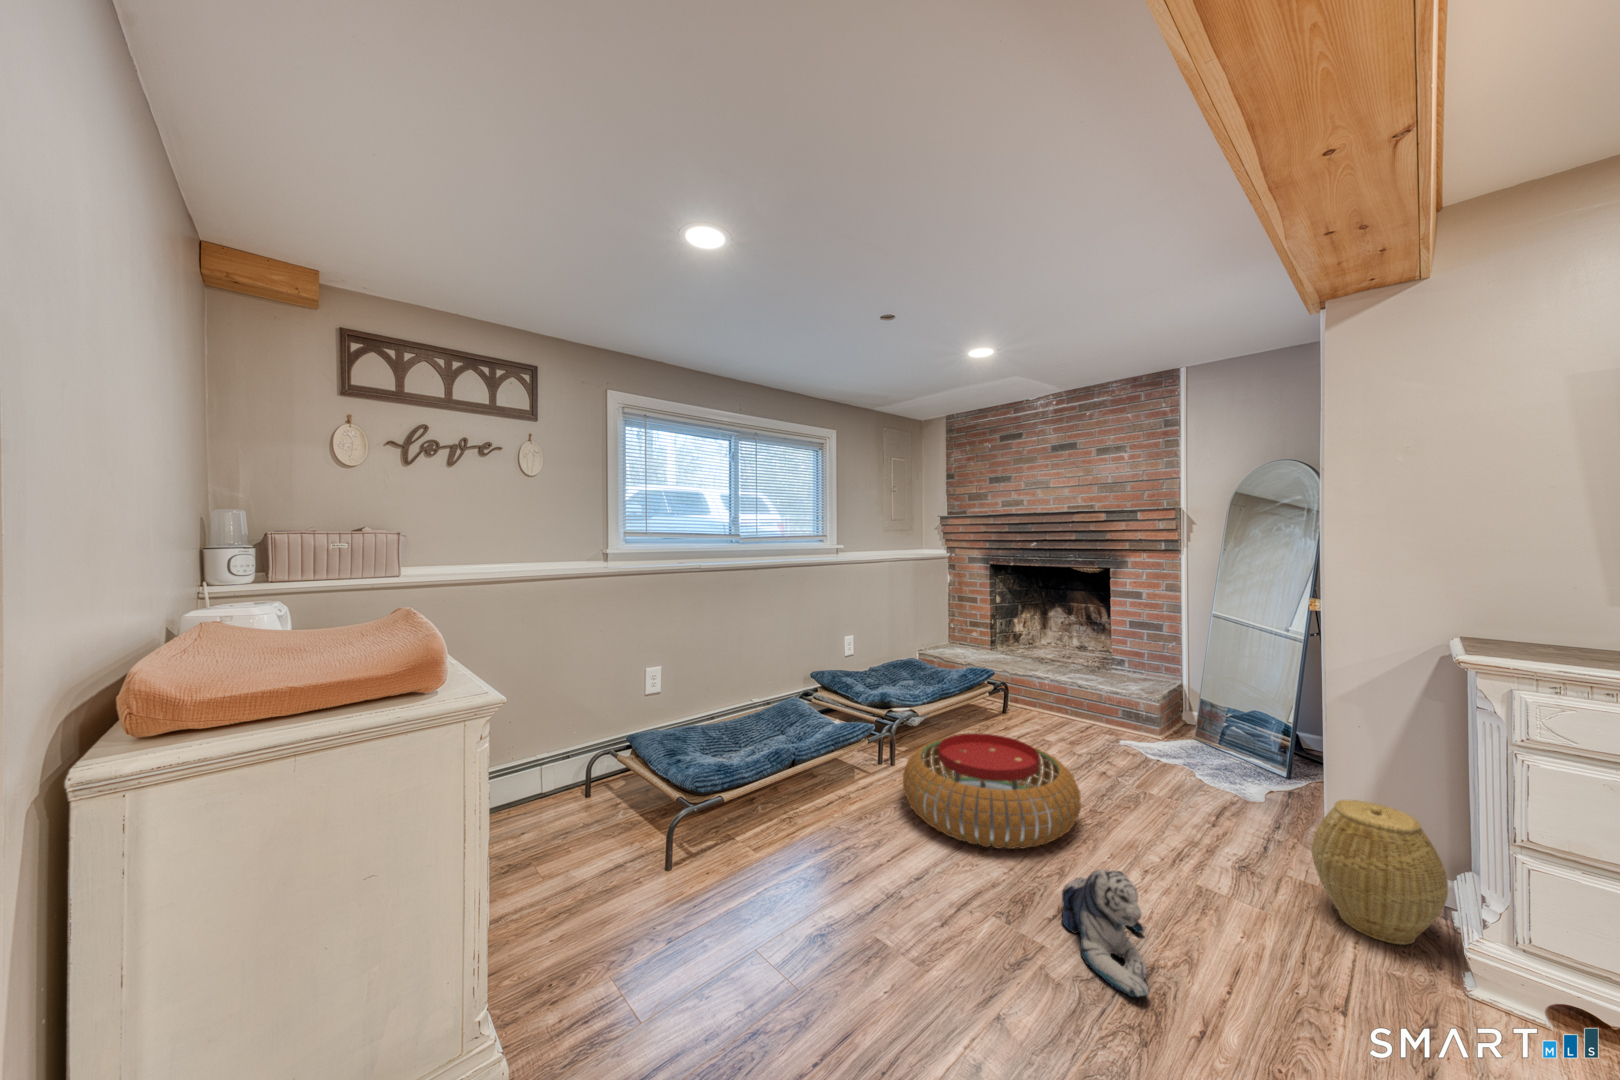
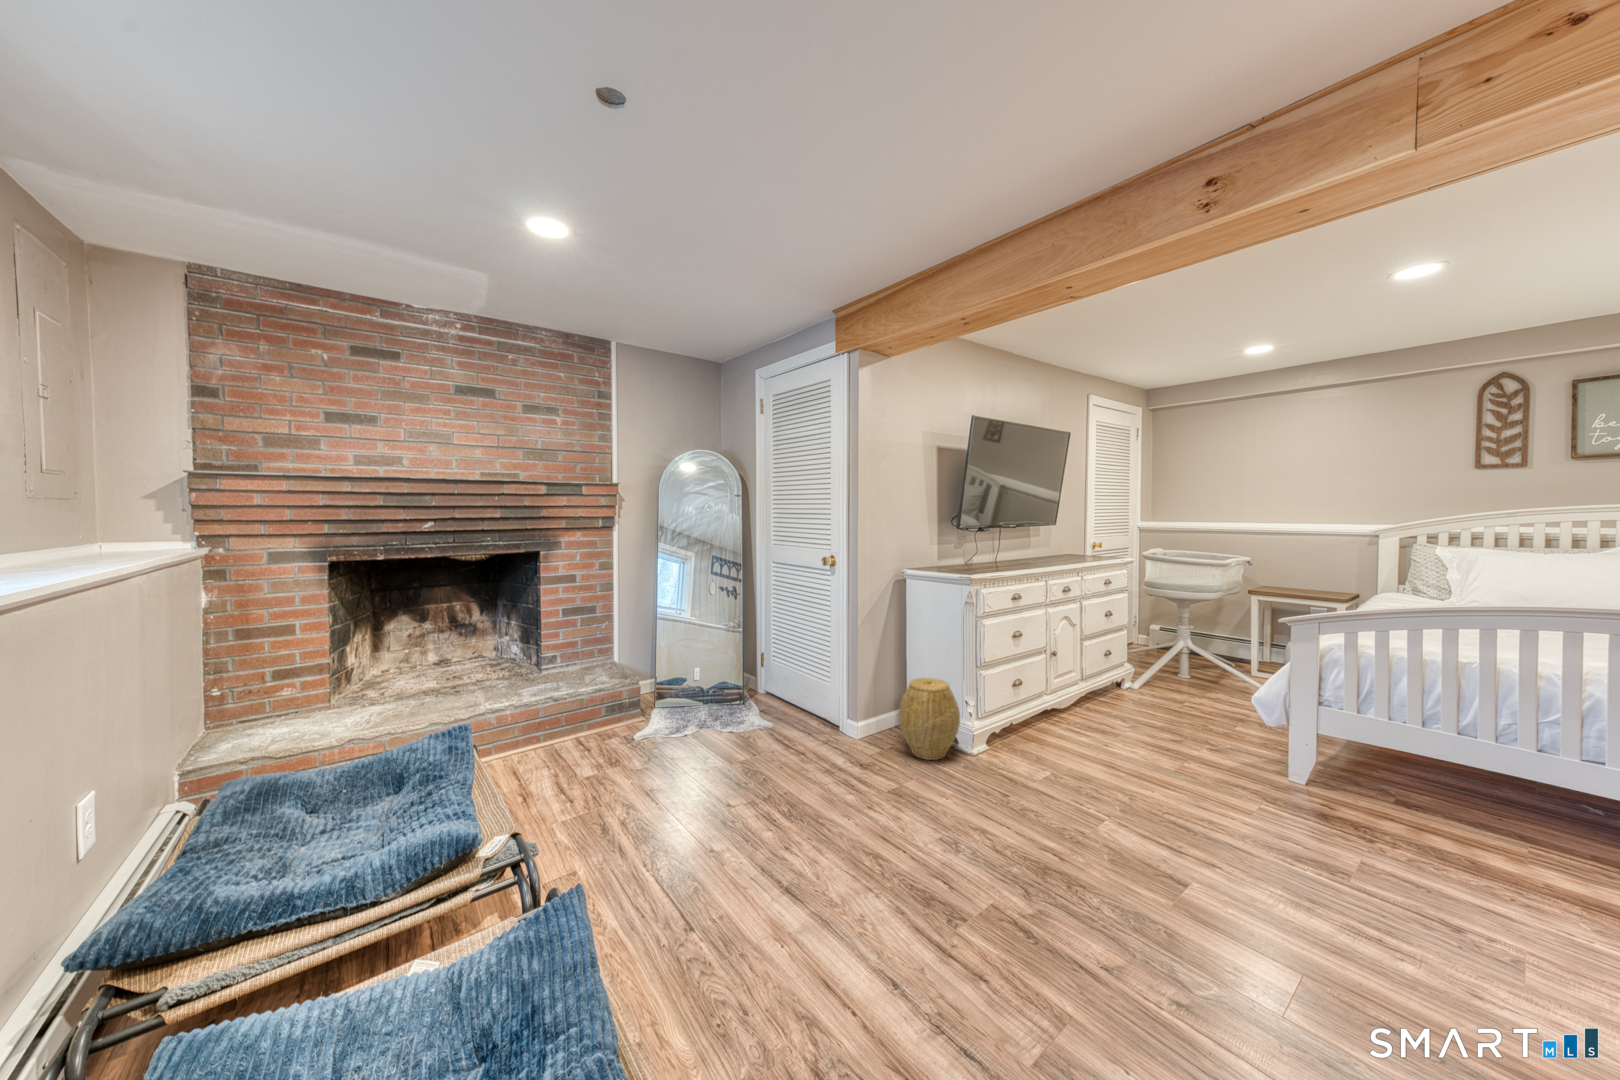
pouf: present [903,733,1081,849] -> none [627,764,855,943]
plush toy: present [1062,870,1149,997] -> none [914,796,1050,887]

